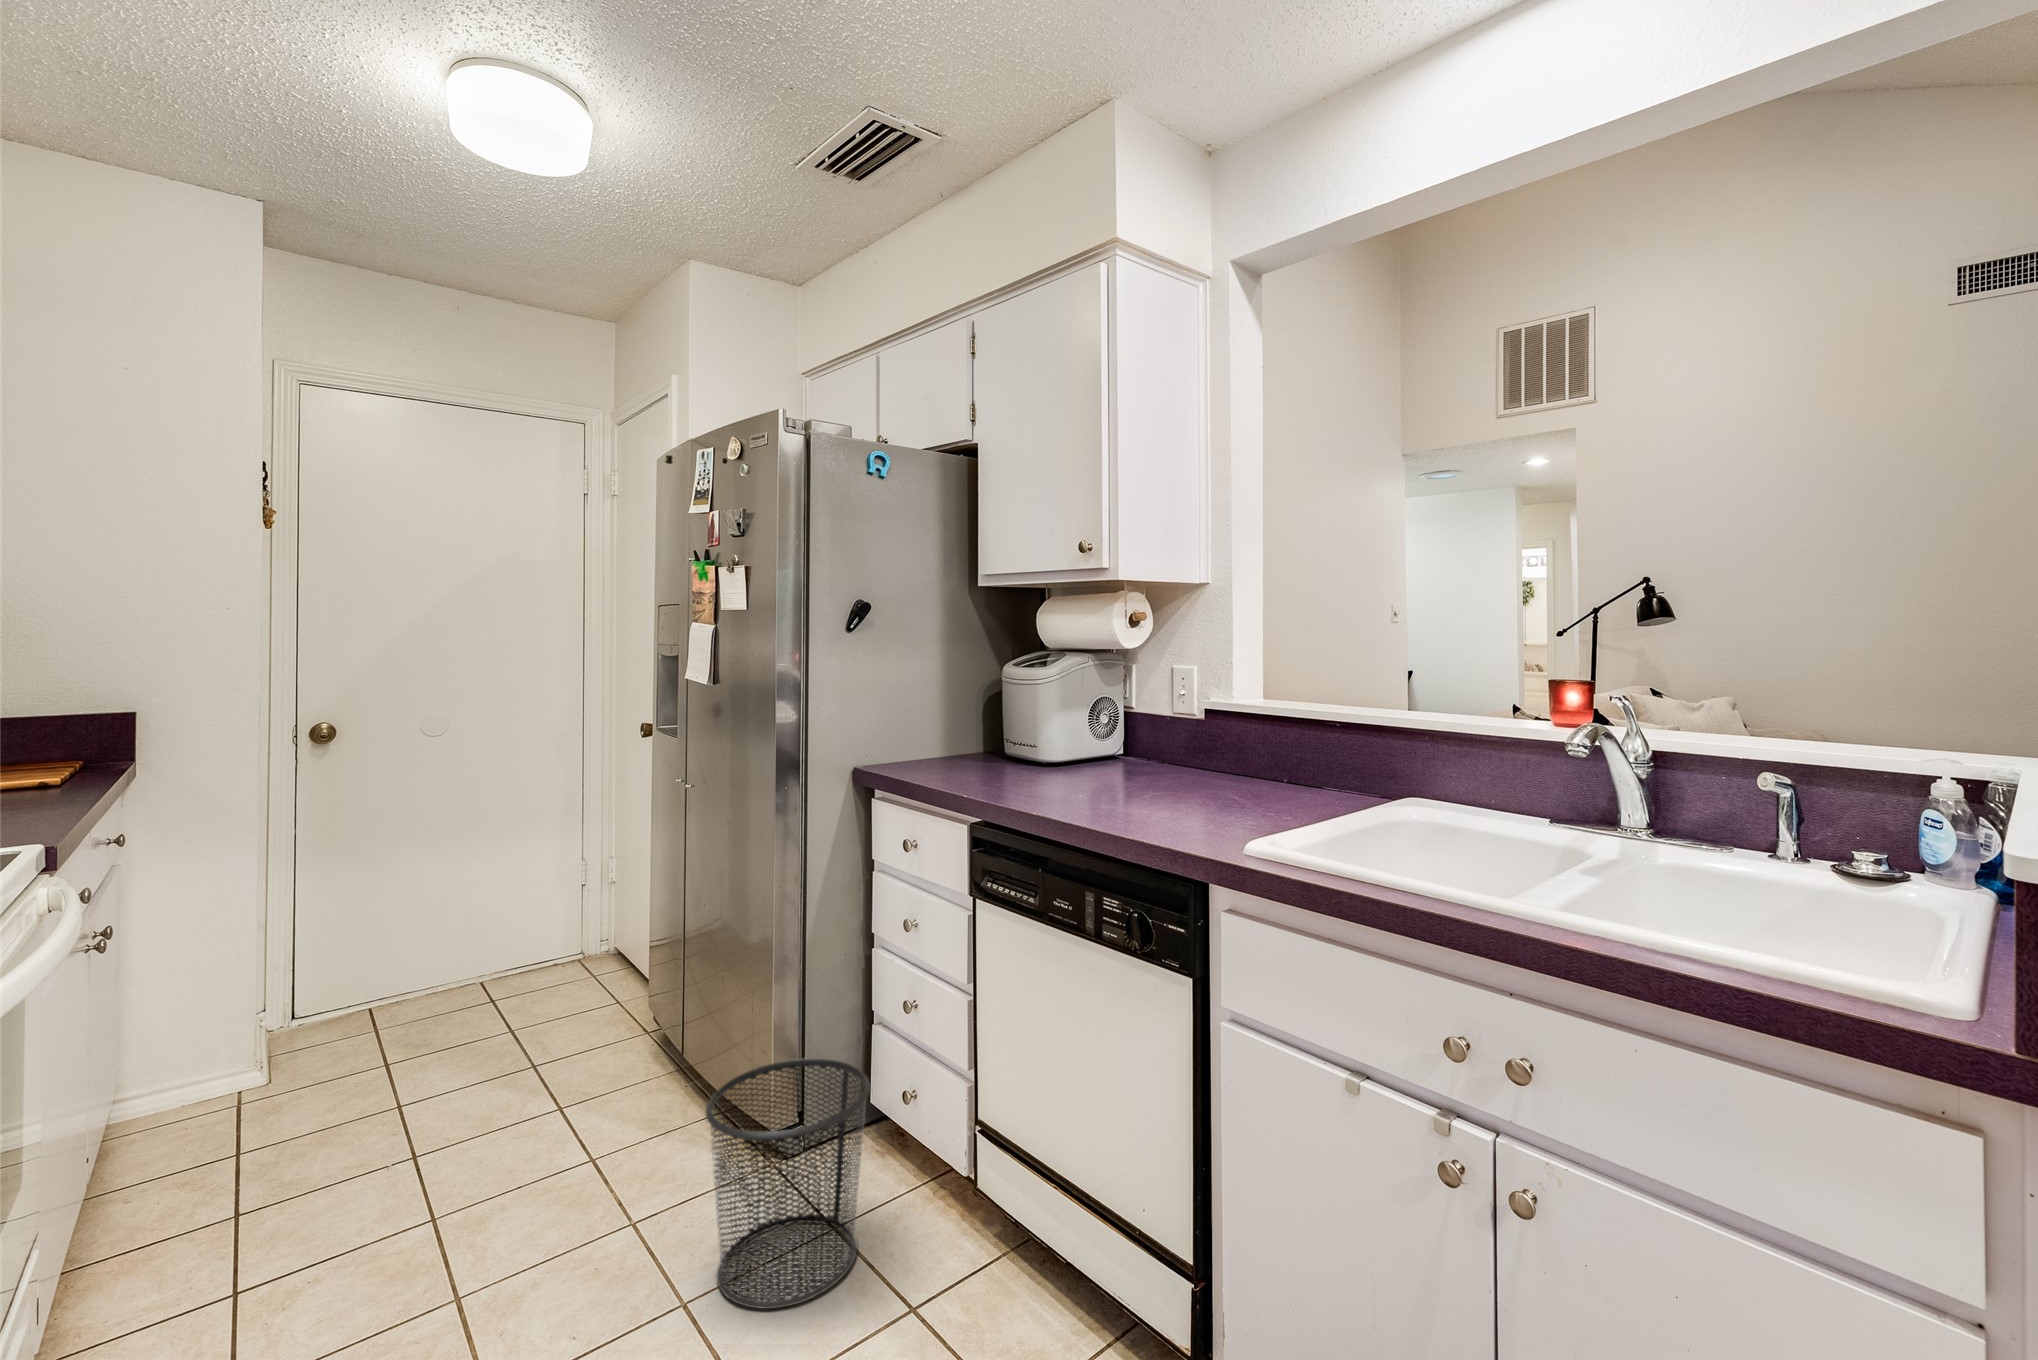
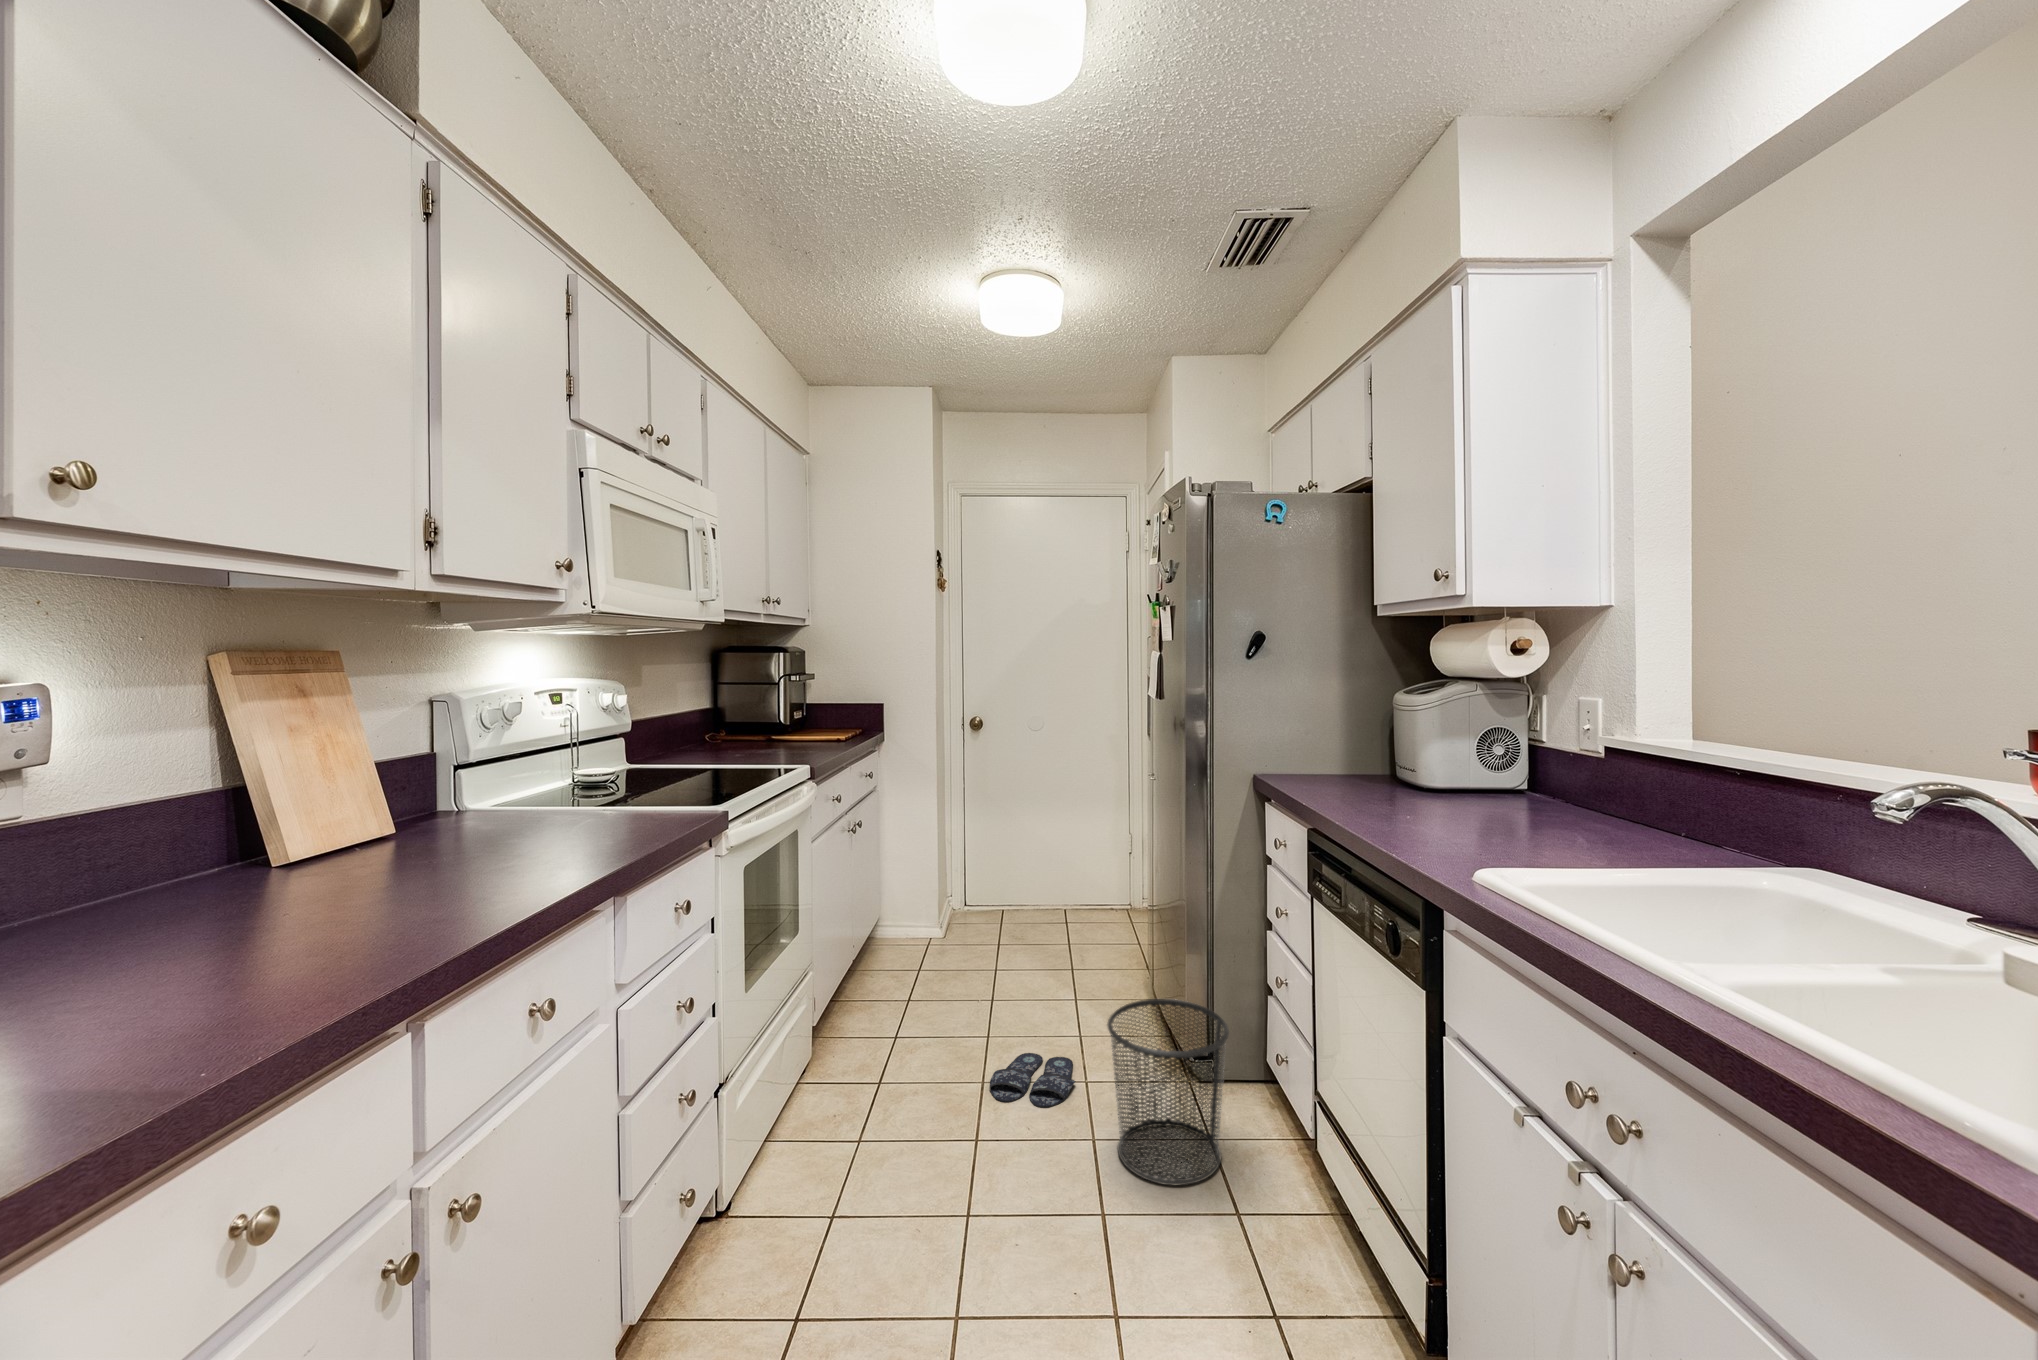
slippers: none [469,1199,617,1305] -> present [990,1053,1076,1108]

